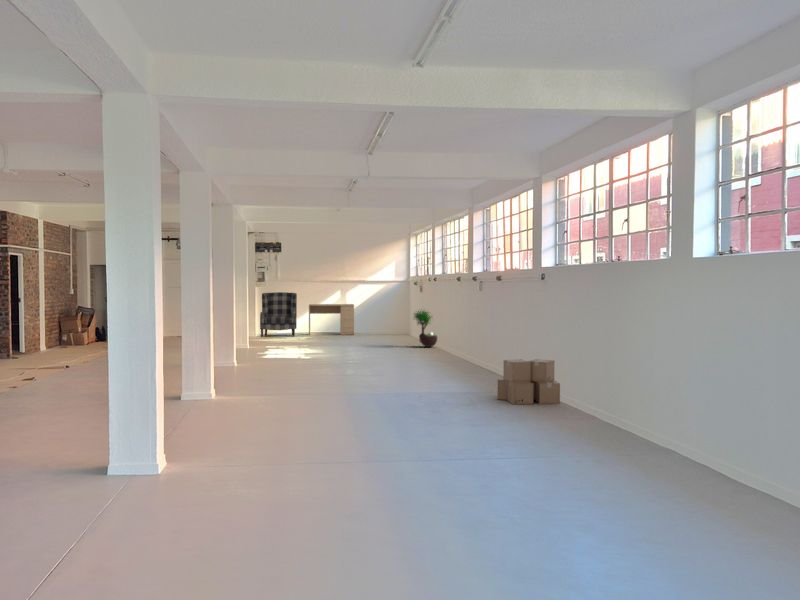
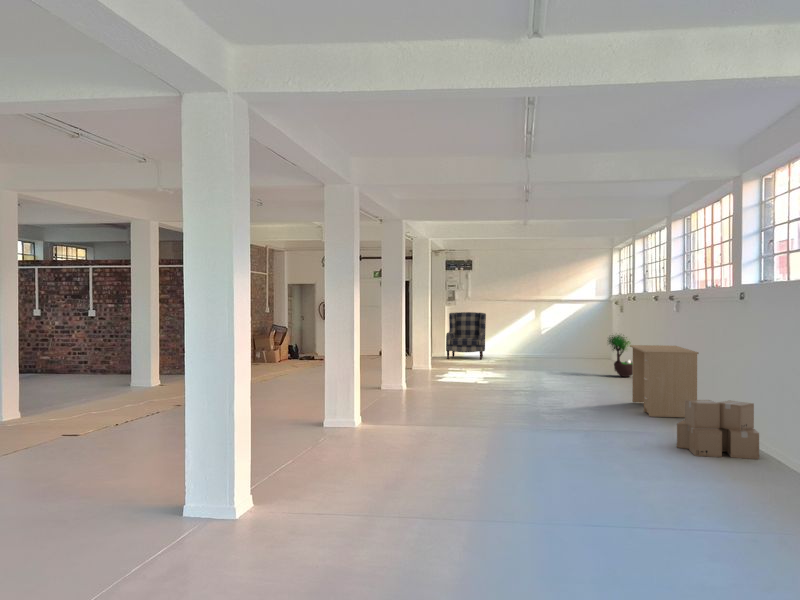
desk: present [309,304,354,335] -> present [630,345,699,417]

